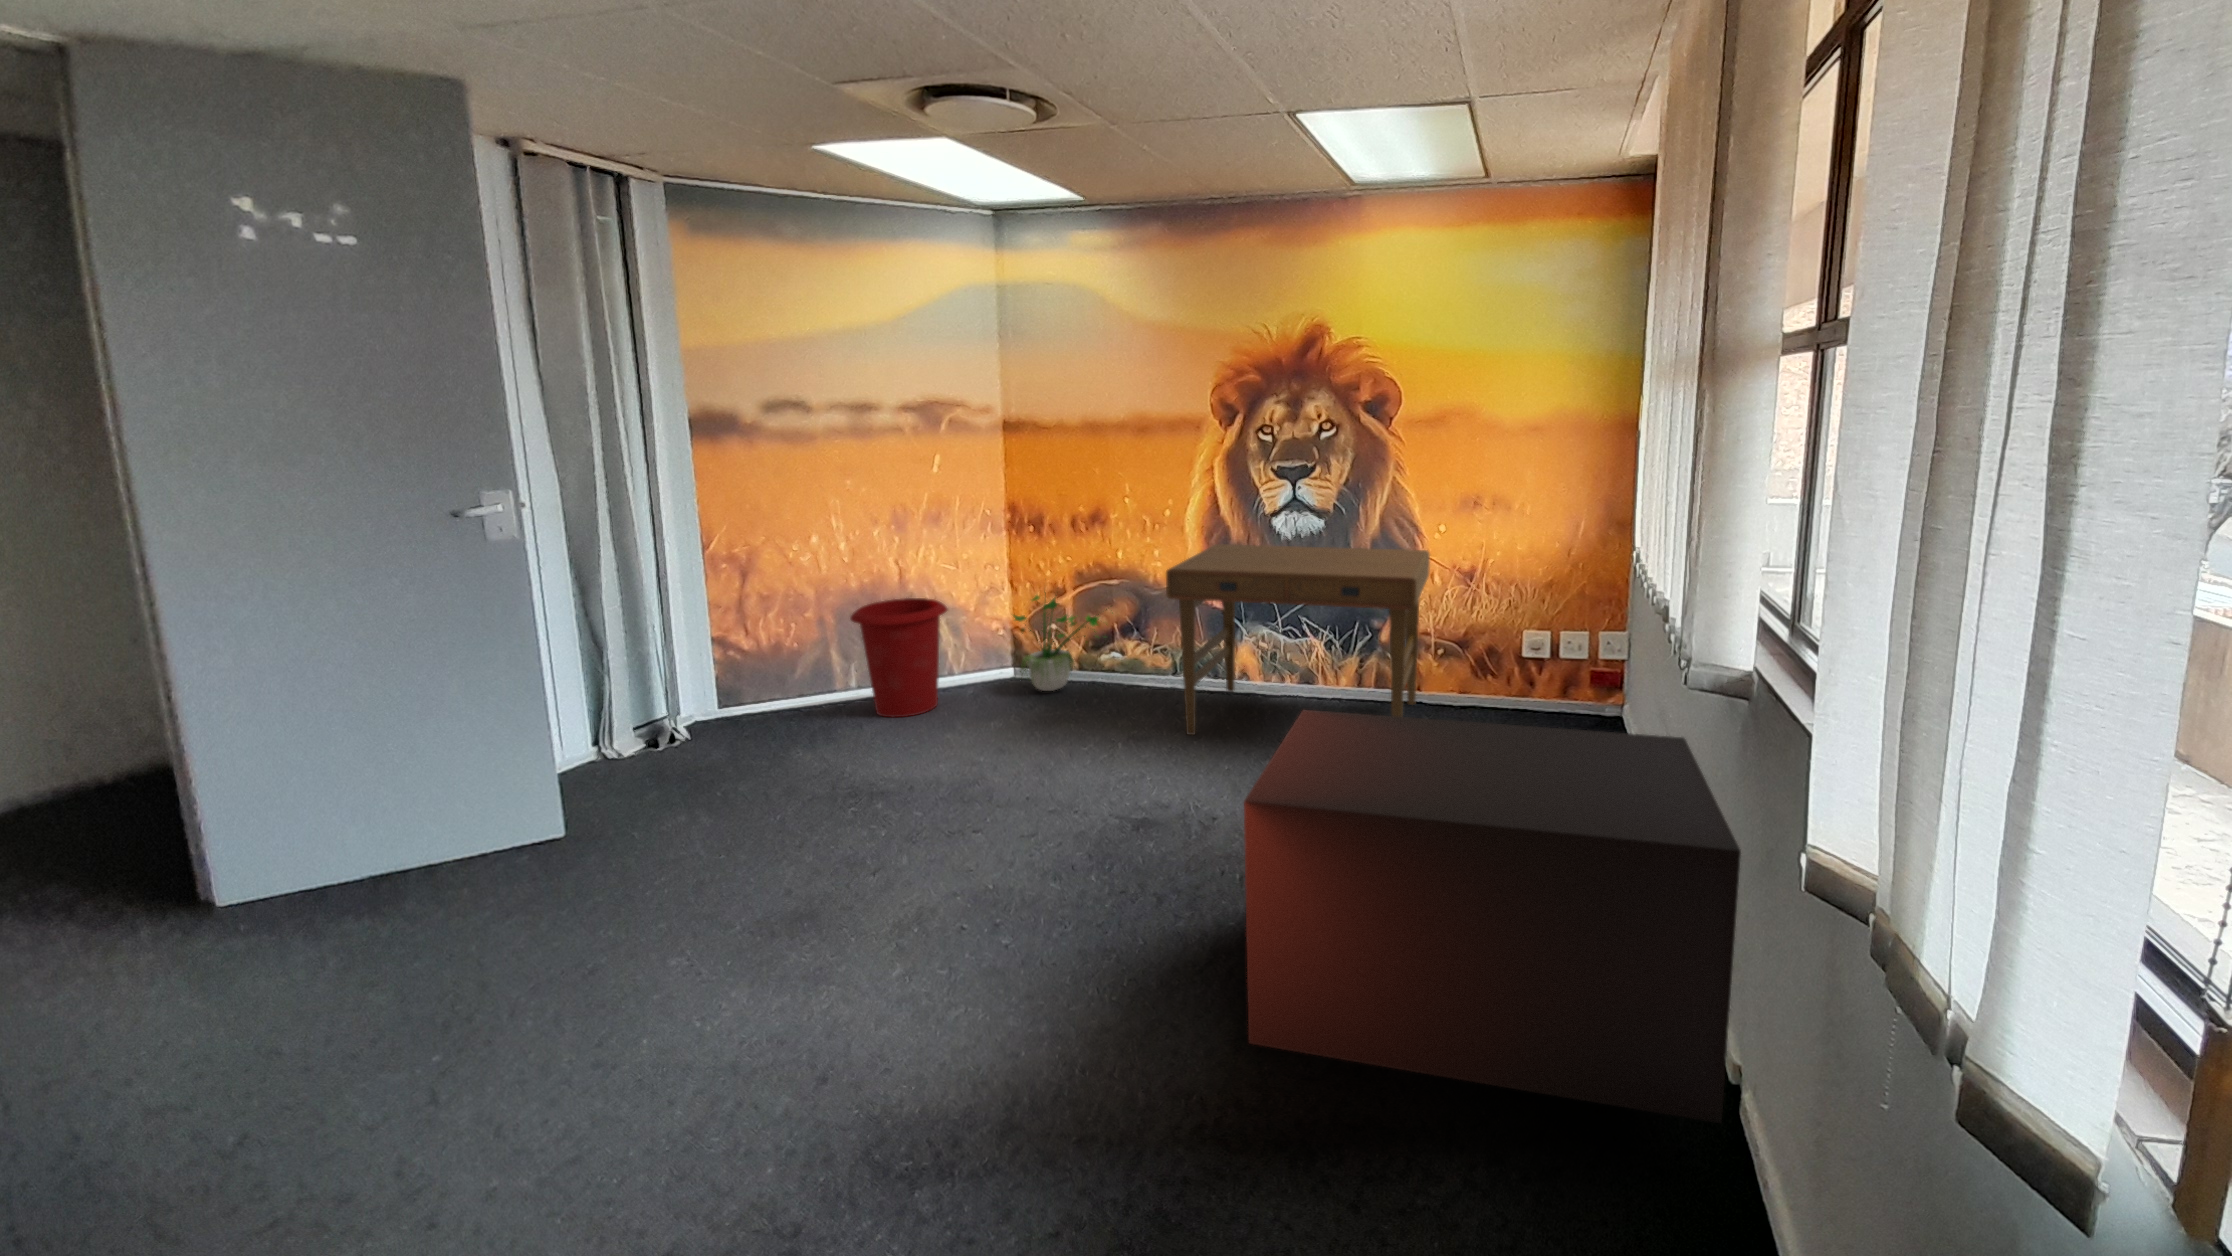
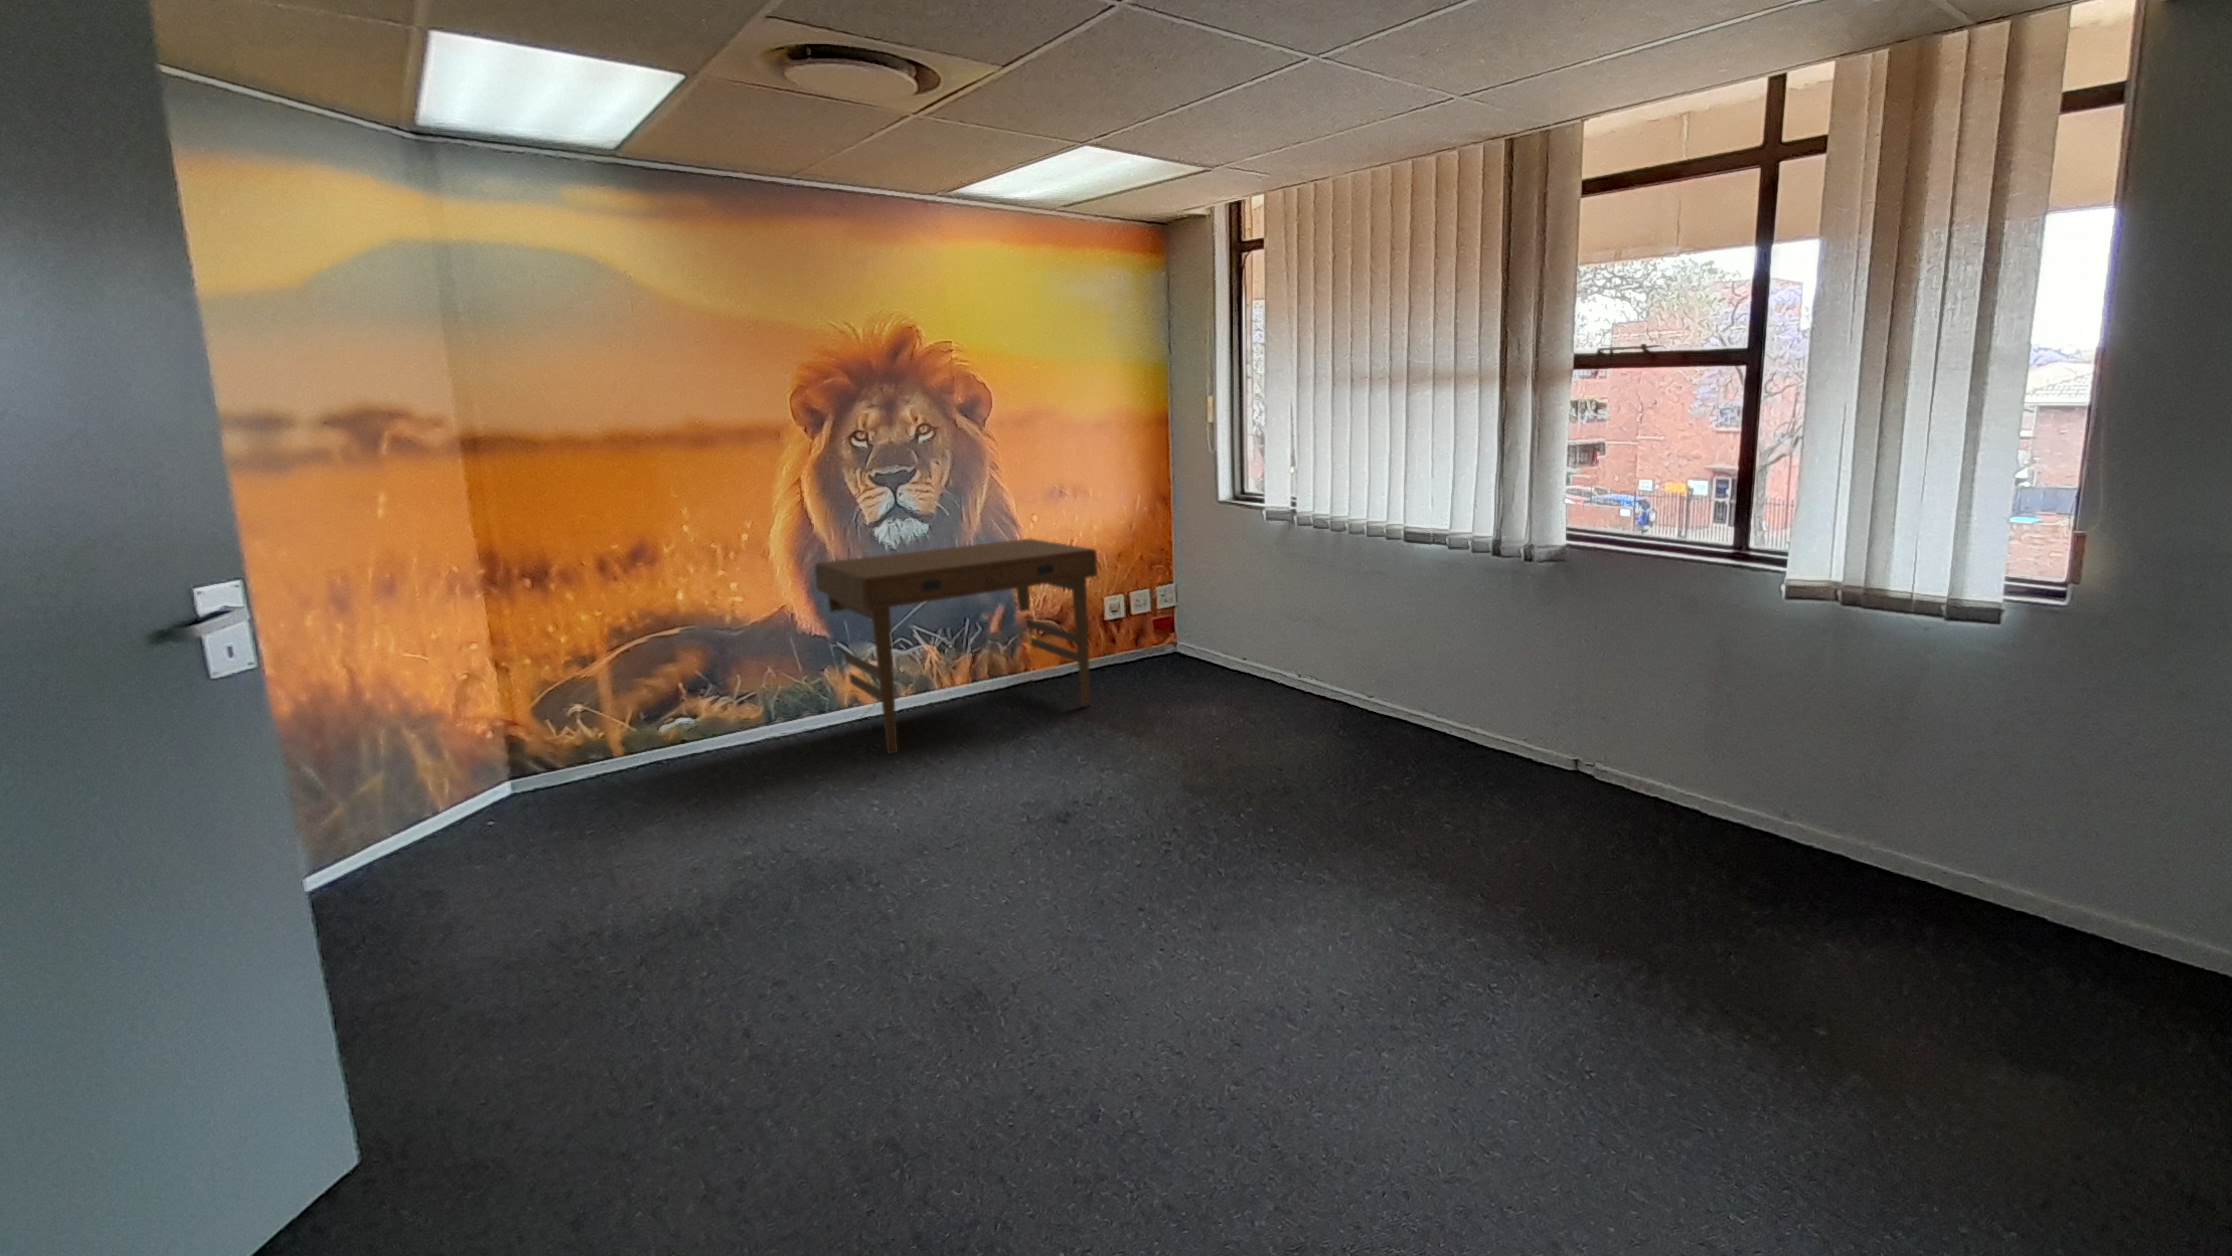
potted plant: present [1014,593,1107,691] -> none [543,632,714,785]
waste bin: present [850,598,947,717] -> none [325,693,503,878]
storage cabinet: present [1244,710,1741,1123] -> none [1215,584,1517,824]

